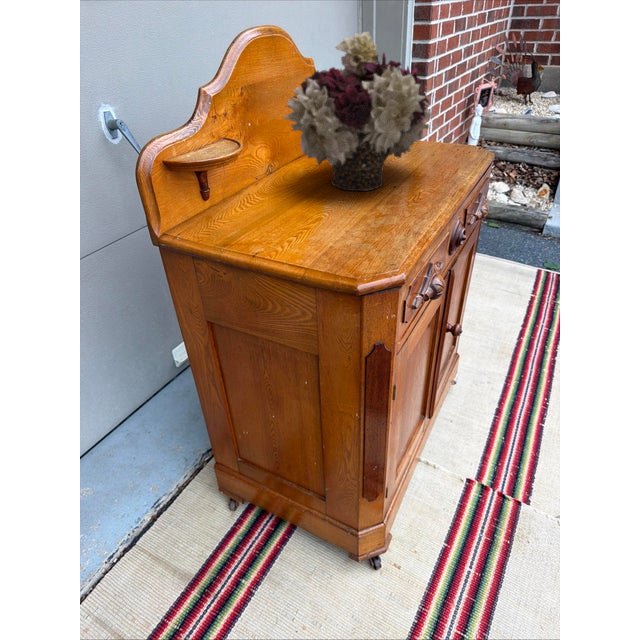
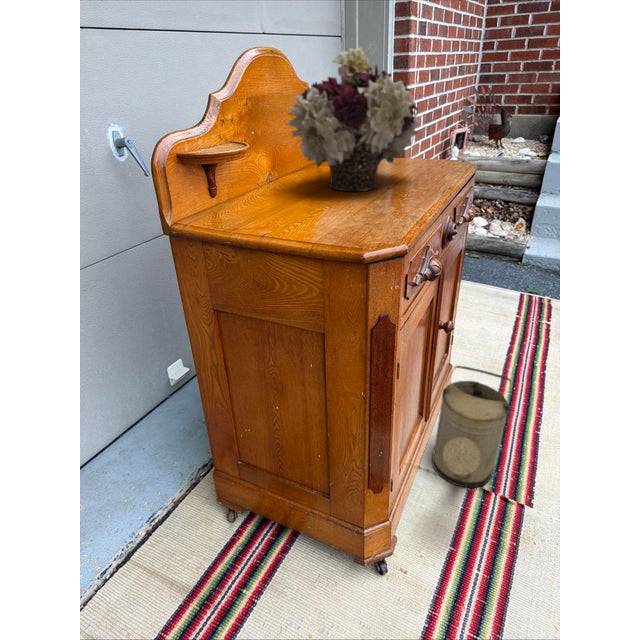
watering can: none [433,365,516,483] -> present [432,366,511,488]

